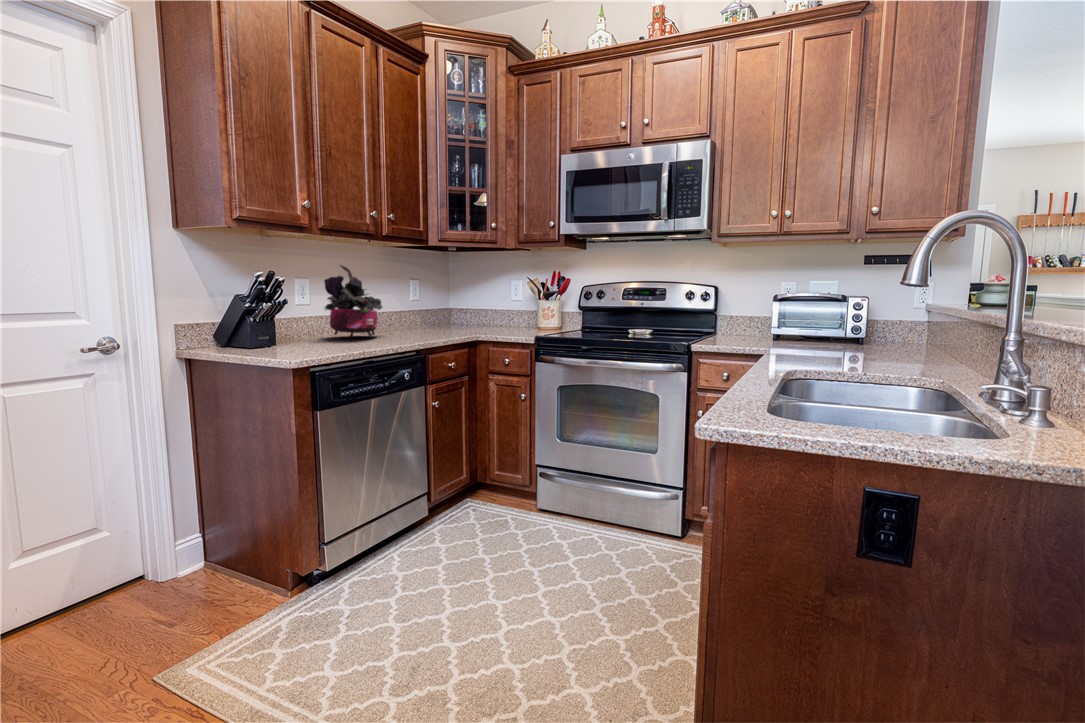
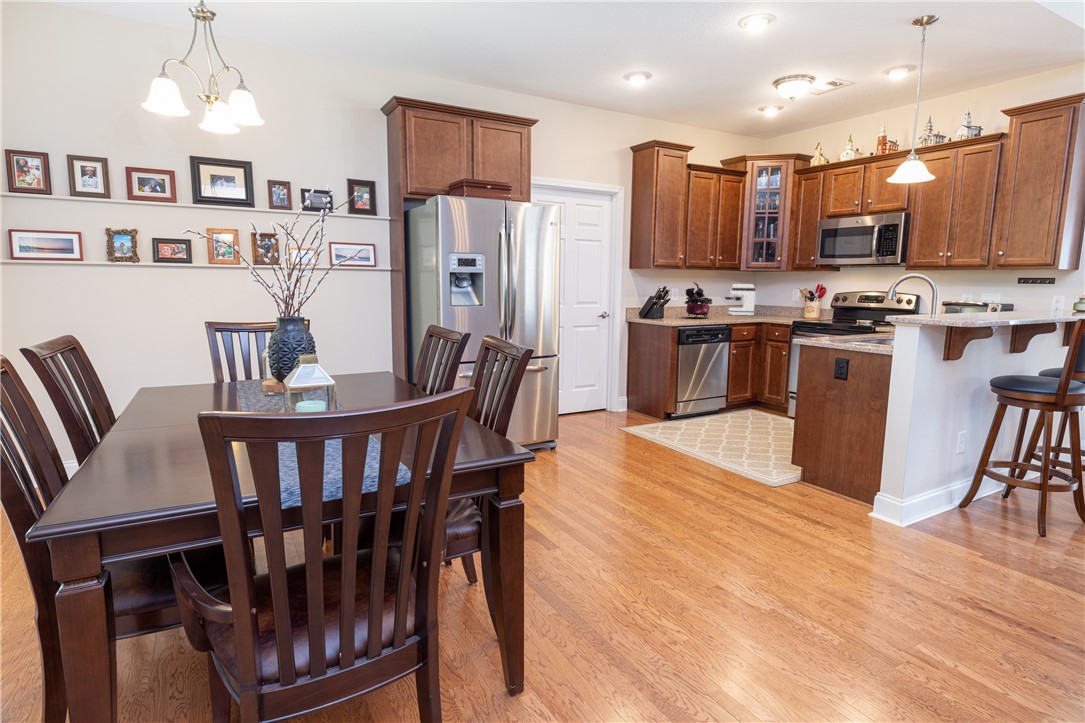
coffee maker: none [396,272,455,329] -> present [725,284,755,316]

